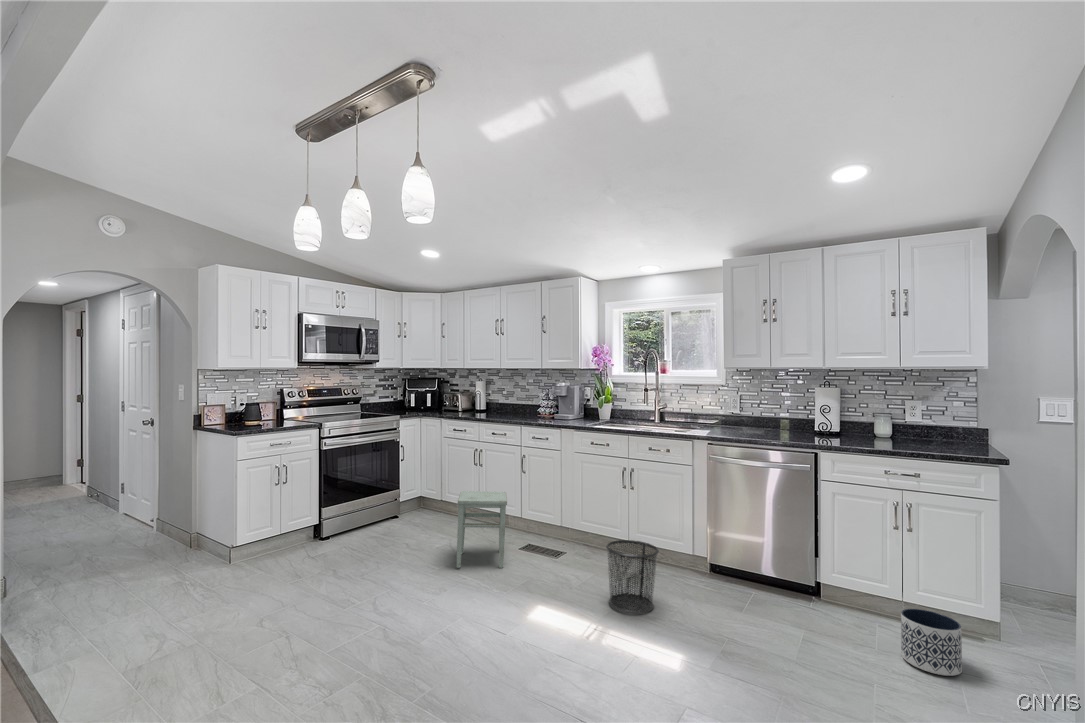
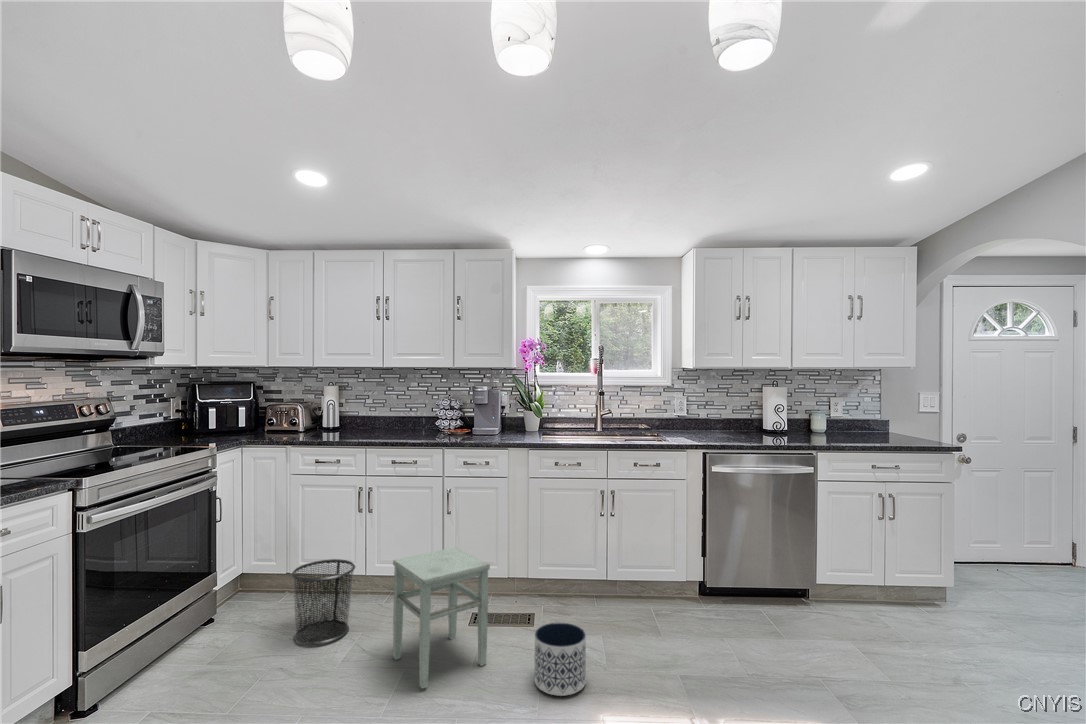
waste bin: present [606,540,659,614] -> present [292,559,355,645]
planter: present [901,609,962,676] -> present [534,623,586,696]

